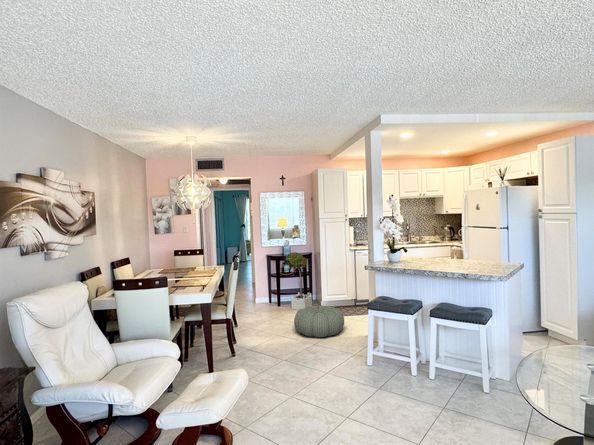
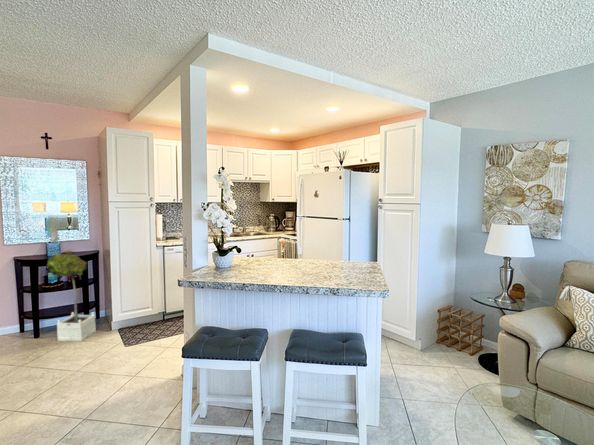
pouf: present [294,306,344,337] -> none [48,337,144,399]

